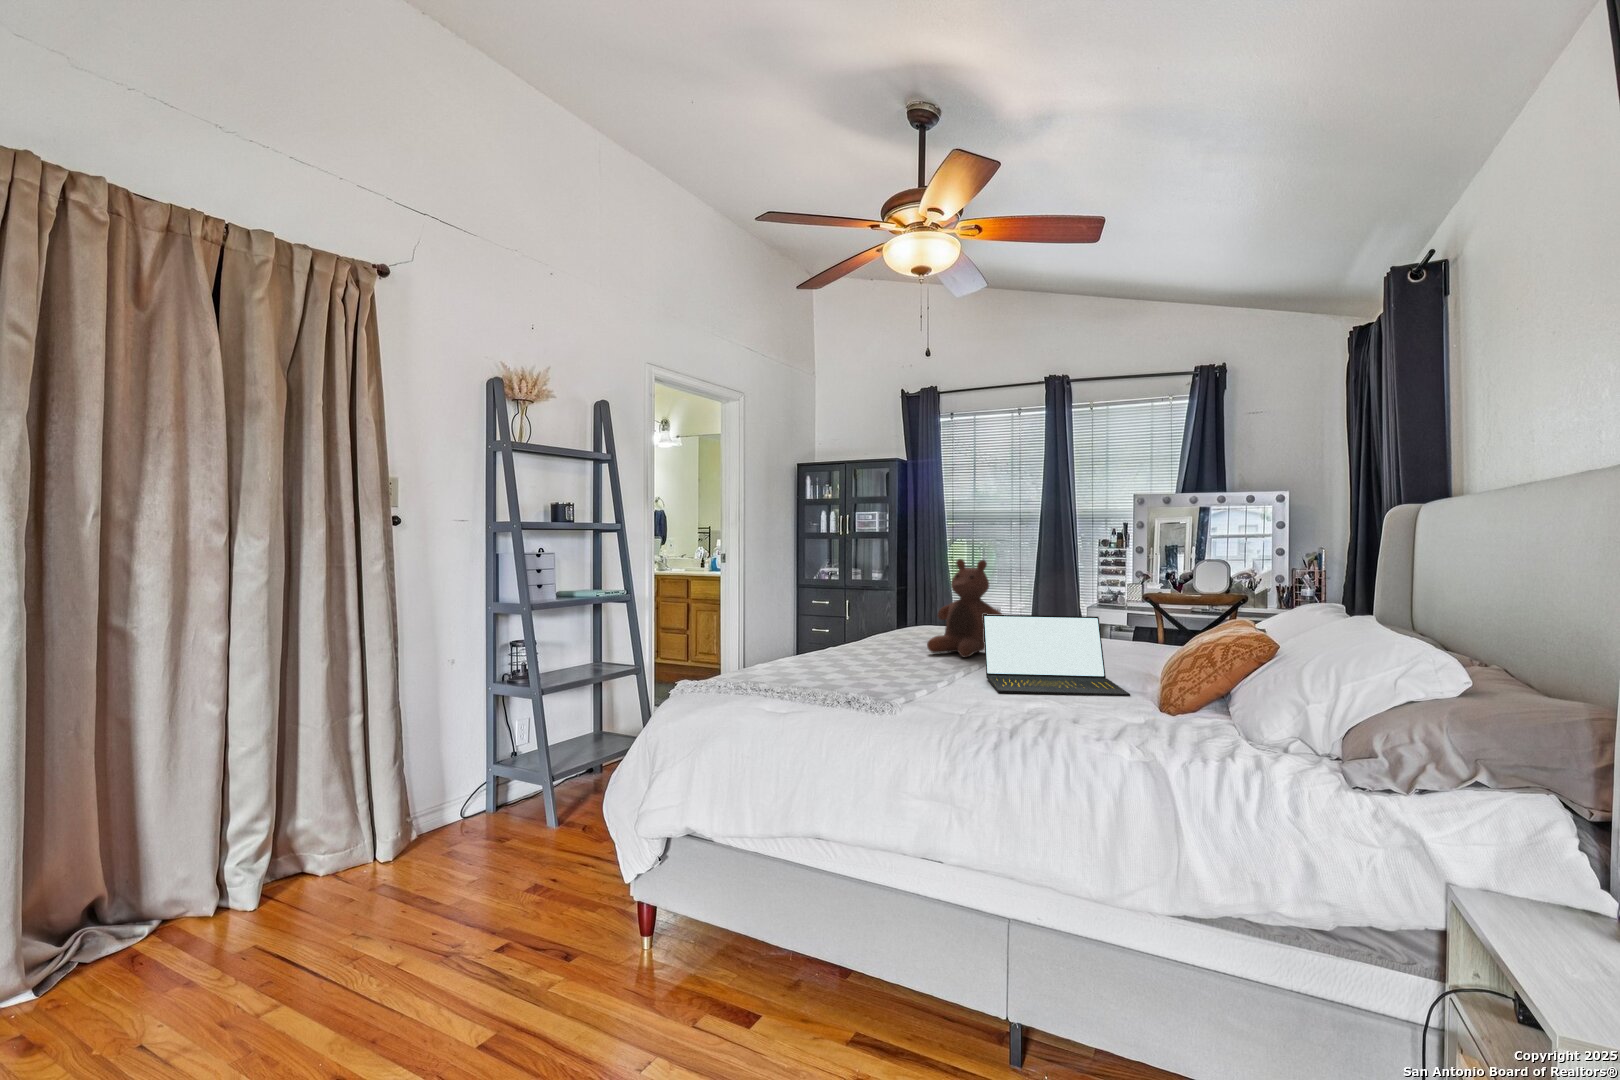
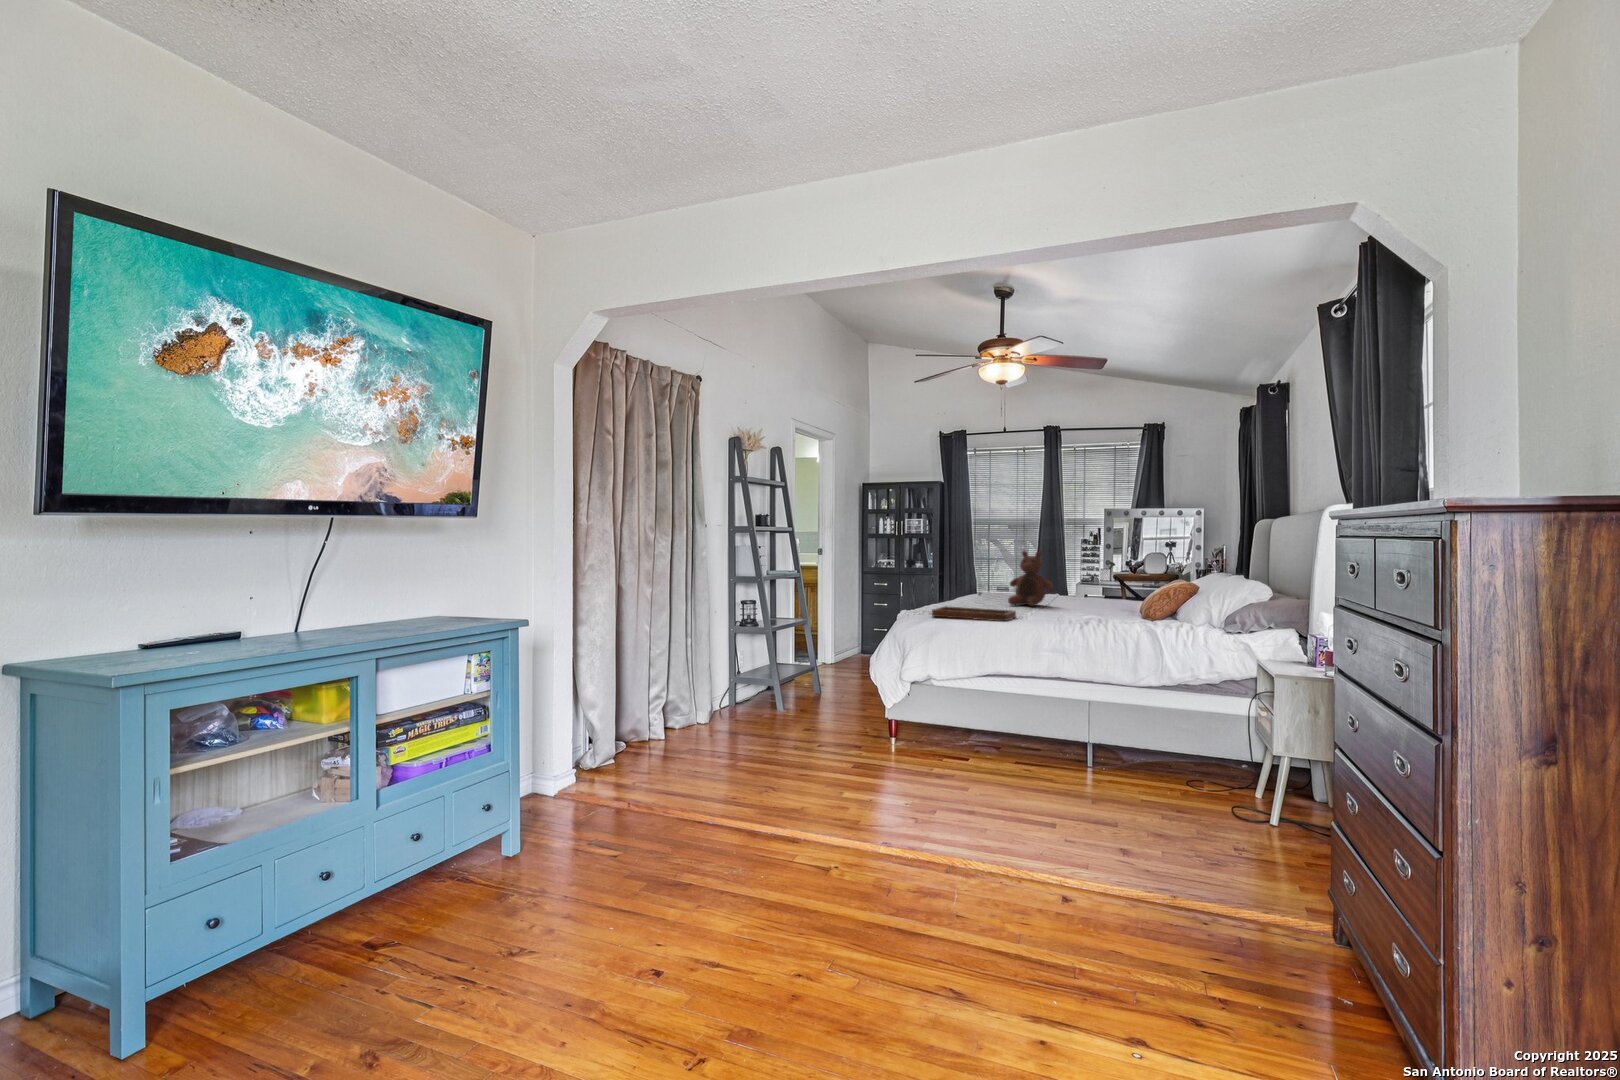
laptop: present [983,614,1130,696] -> none [1052,579,1132,617]
tray: none [718,642,883,712] -> present [932,592,1016,621]

